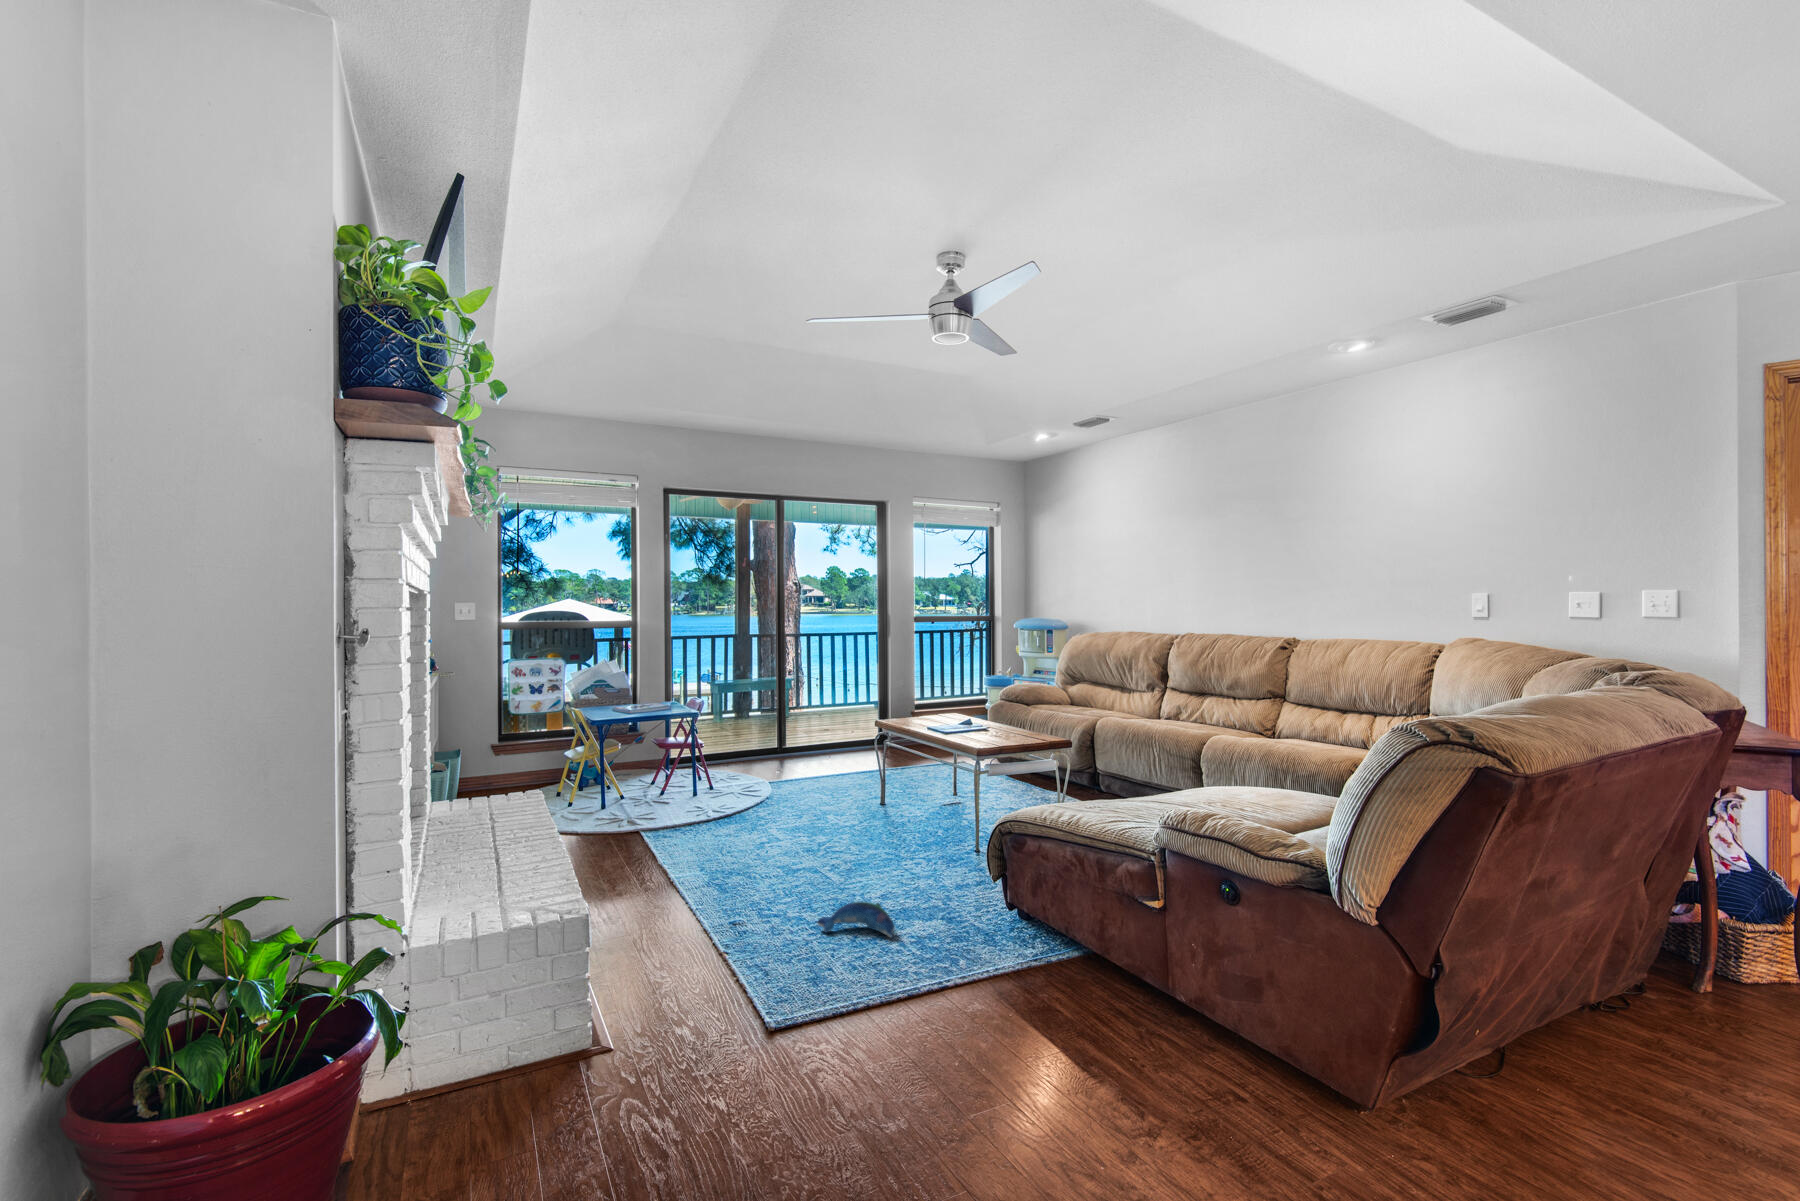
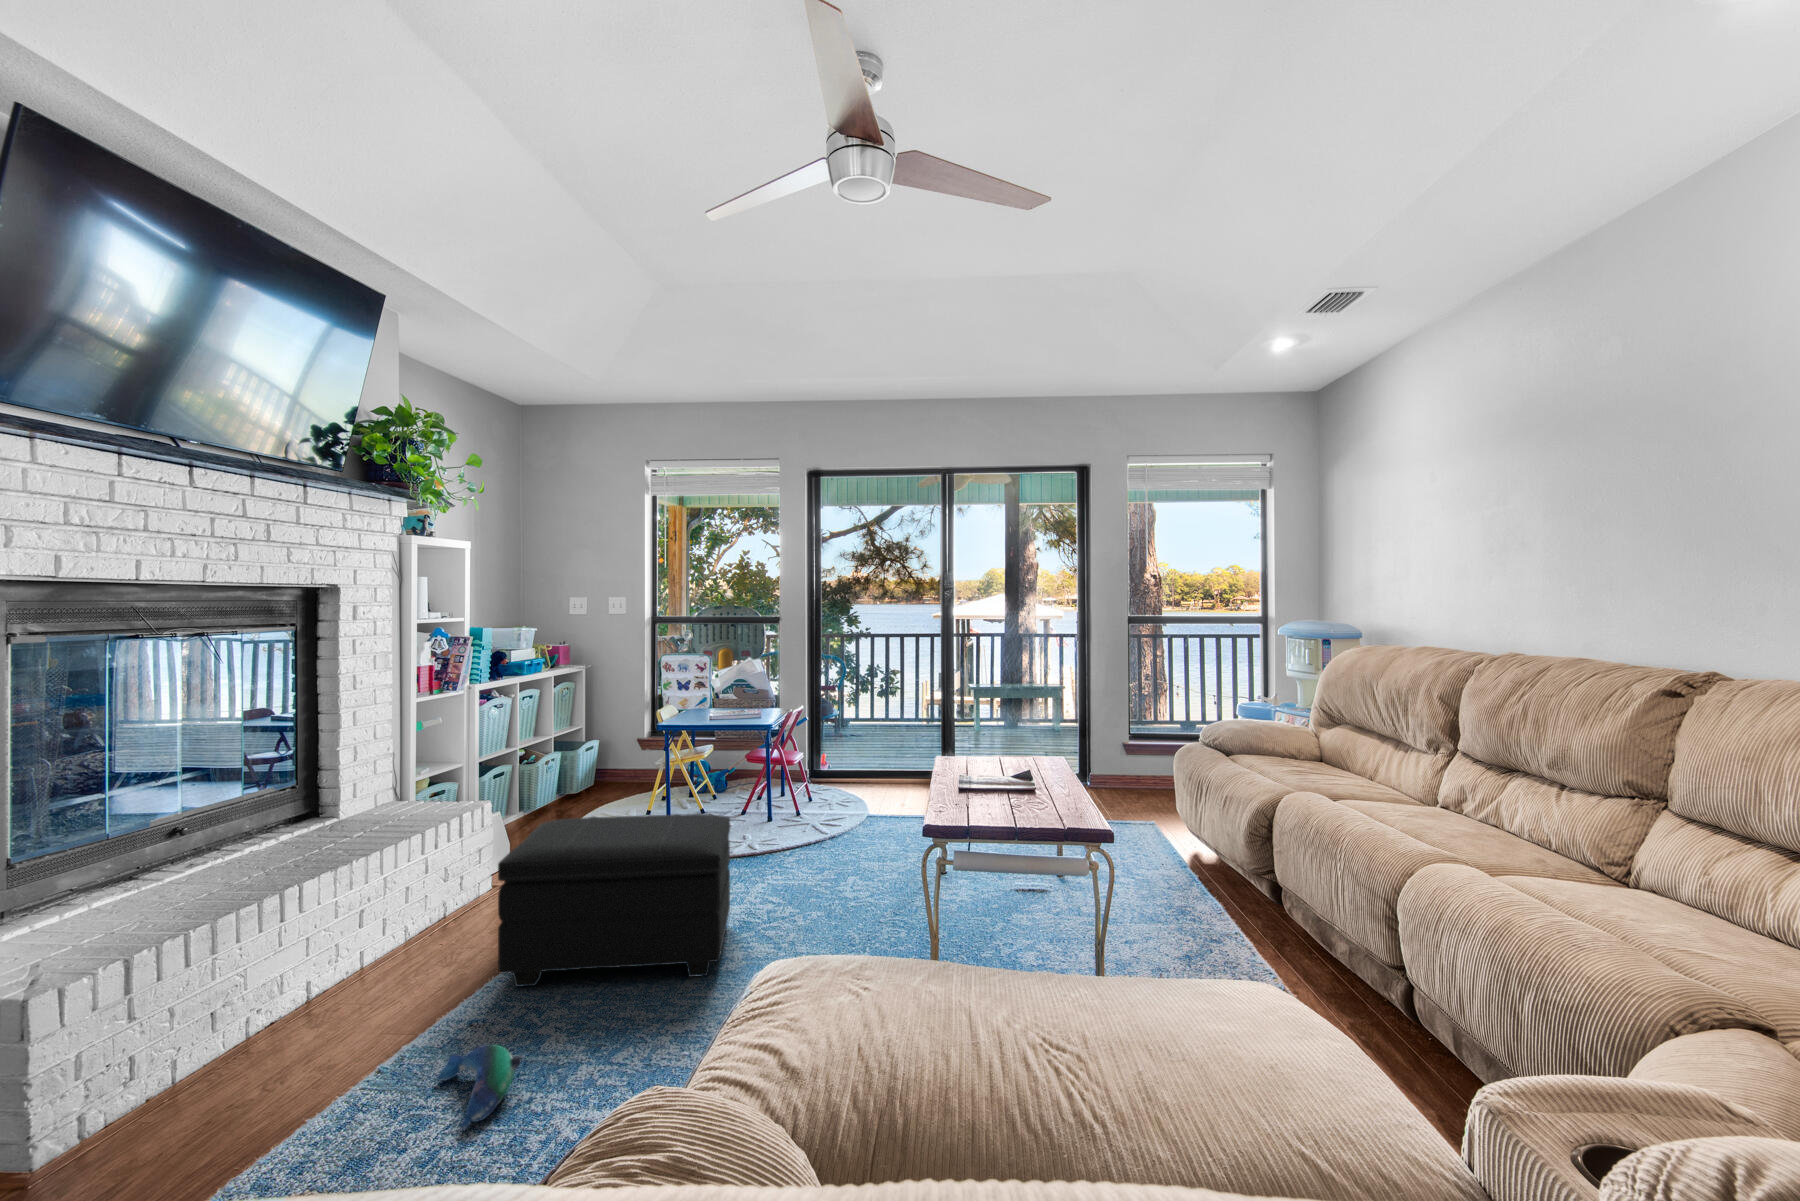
footstool: none [690,770,872,900] -> present [498,814,730,987]

